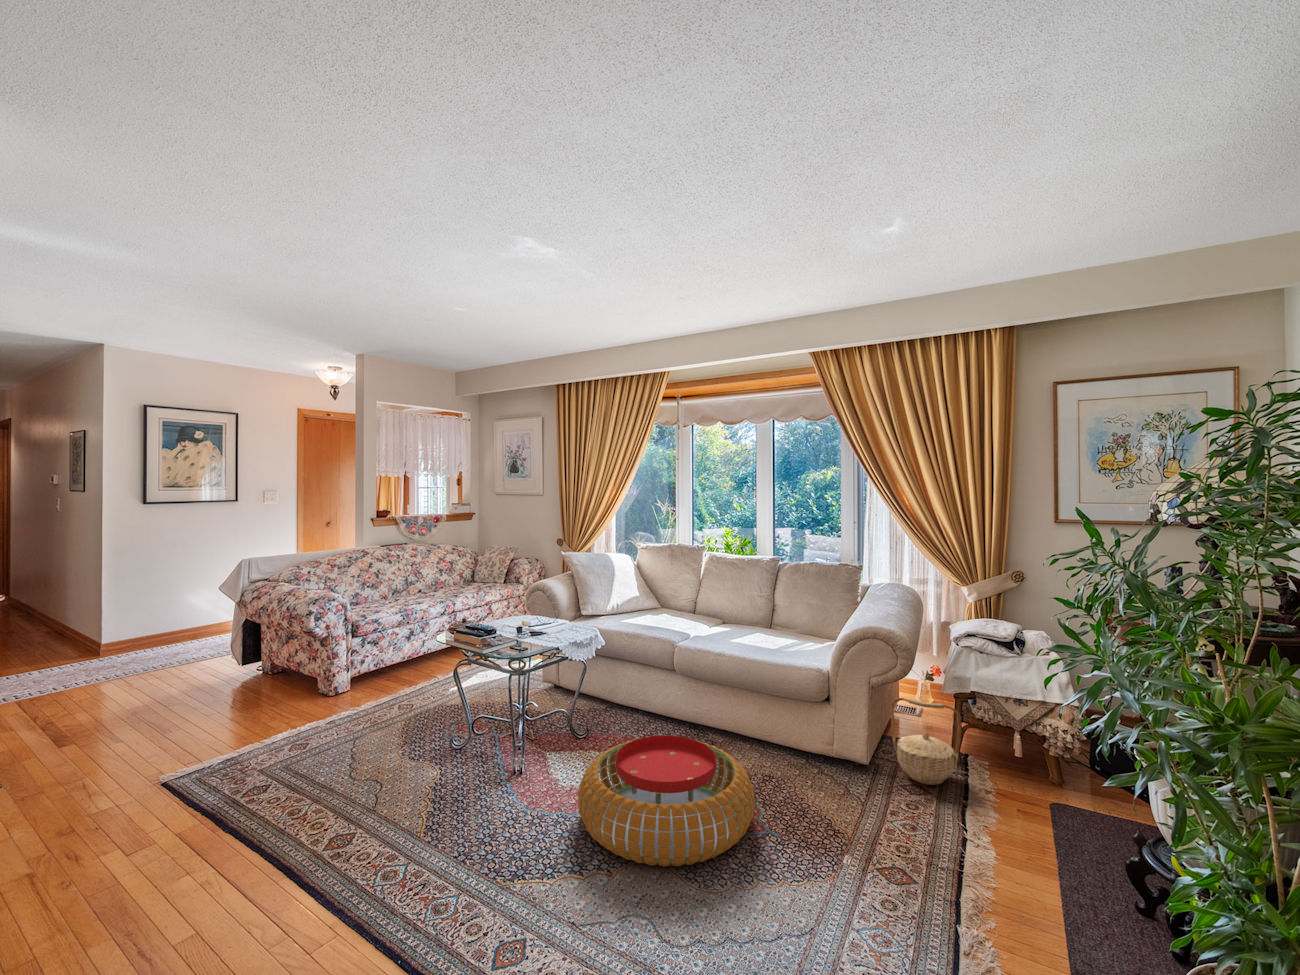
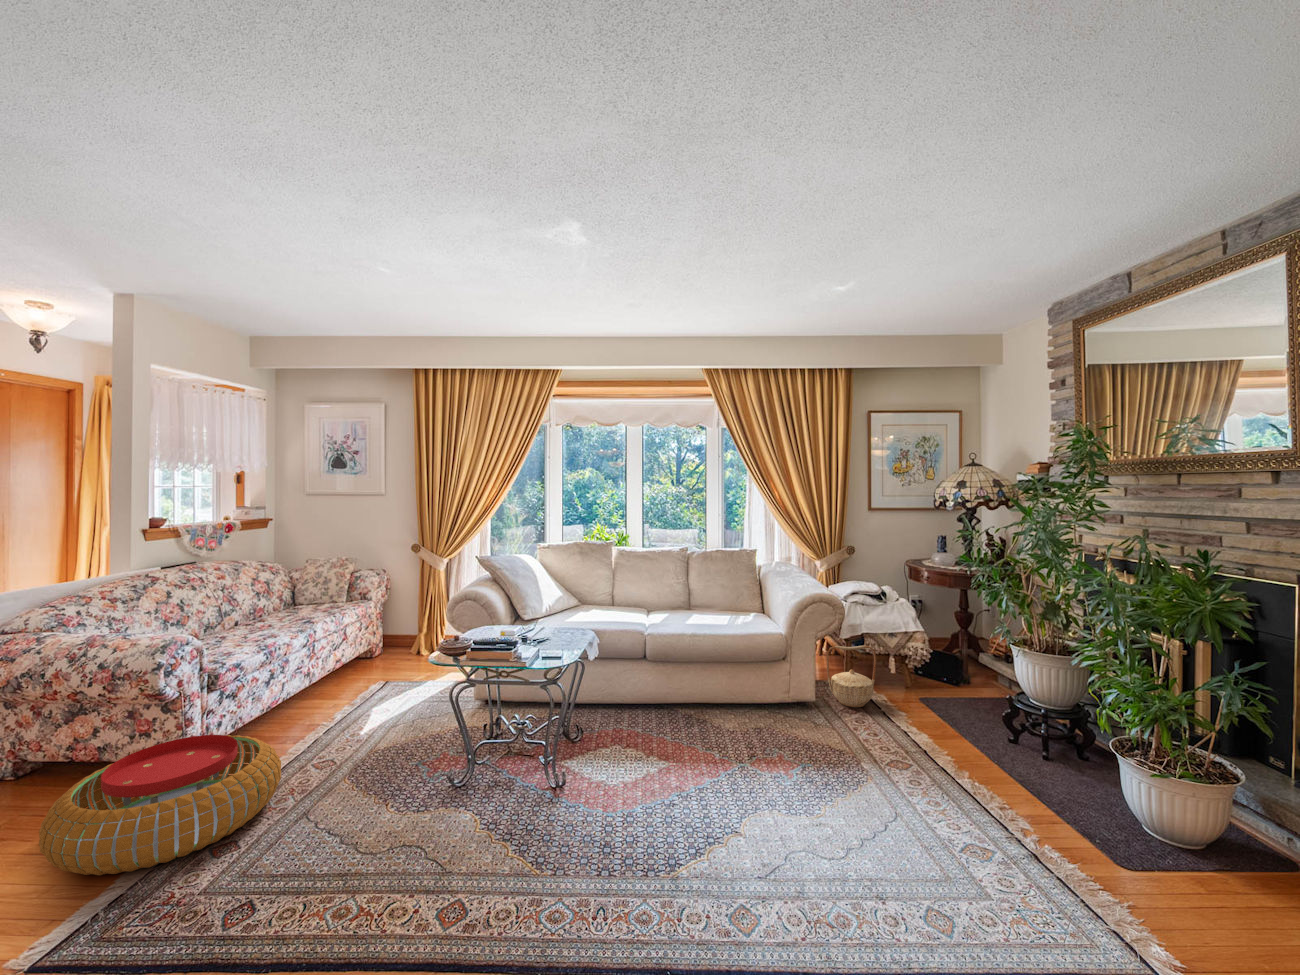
pouf: present [578,736,755,867] -> present [39,735,281,875]

